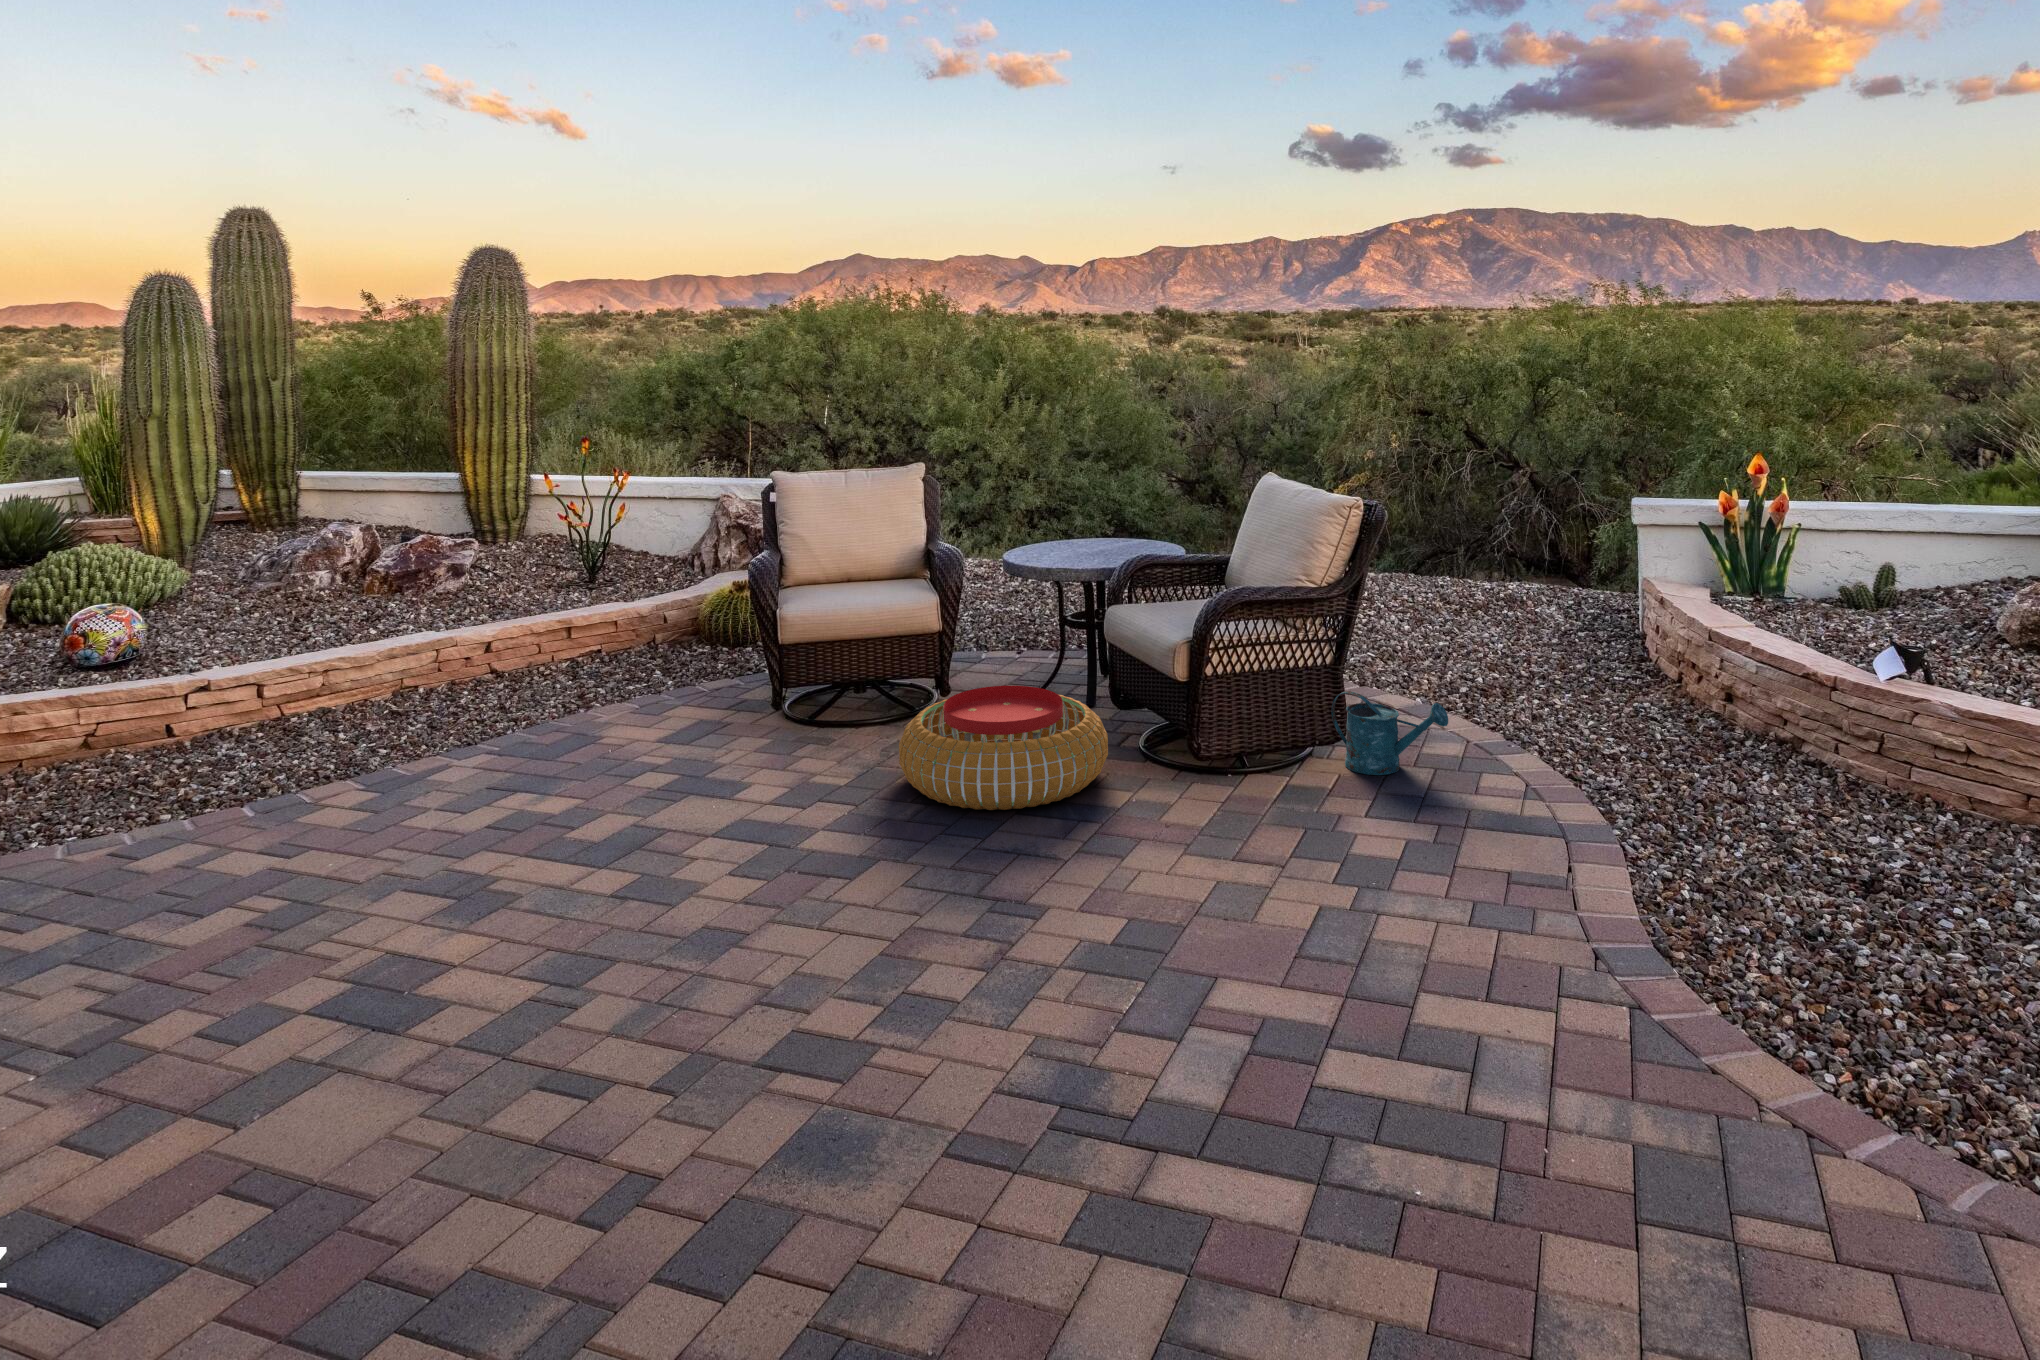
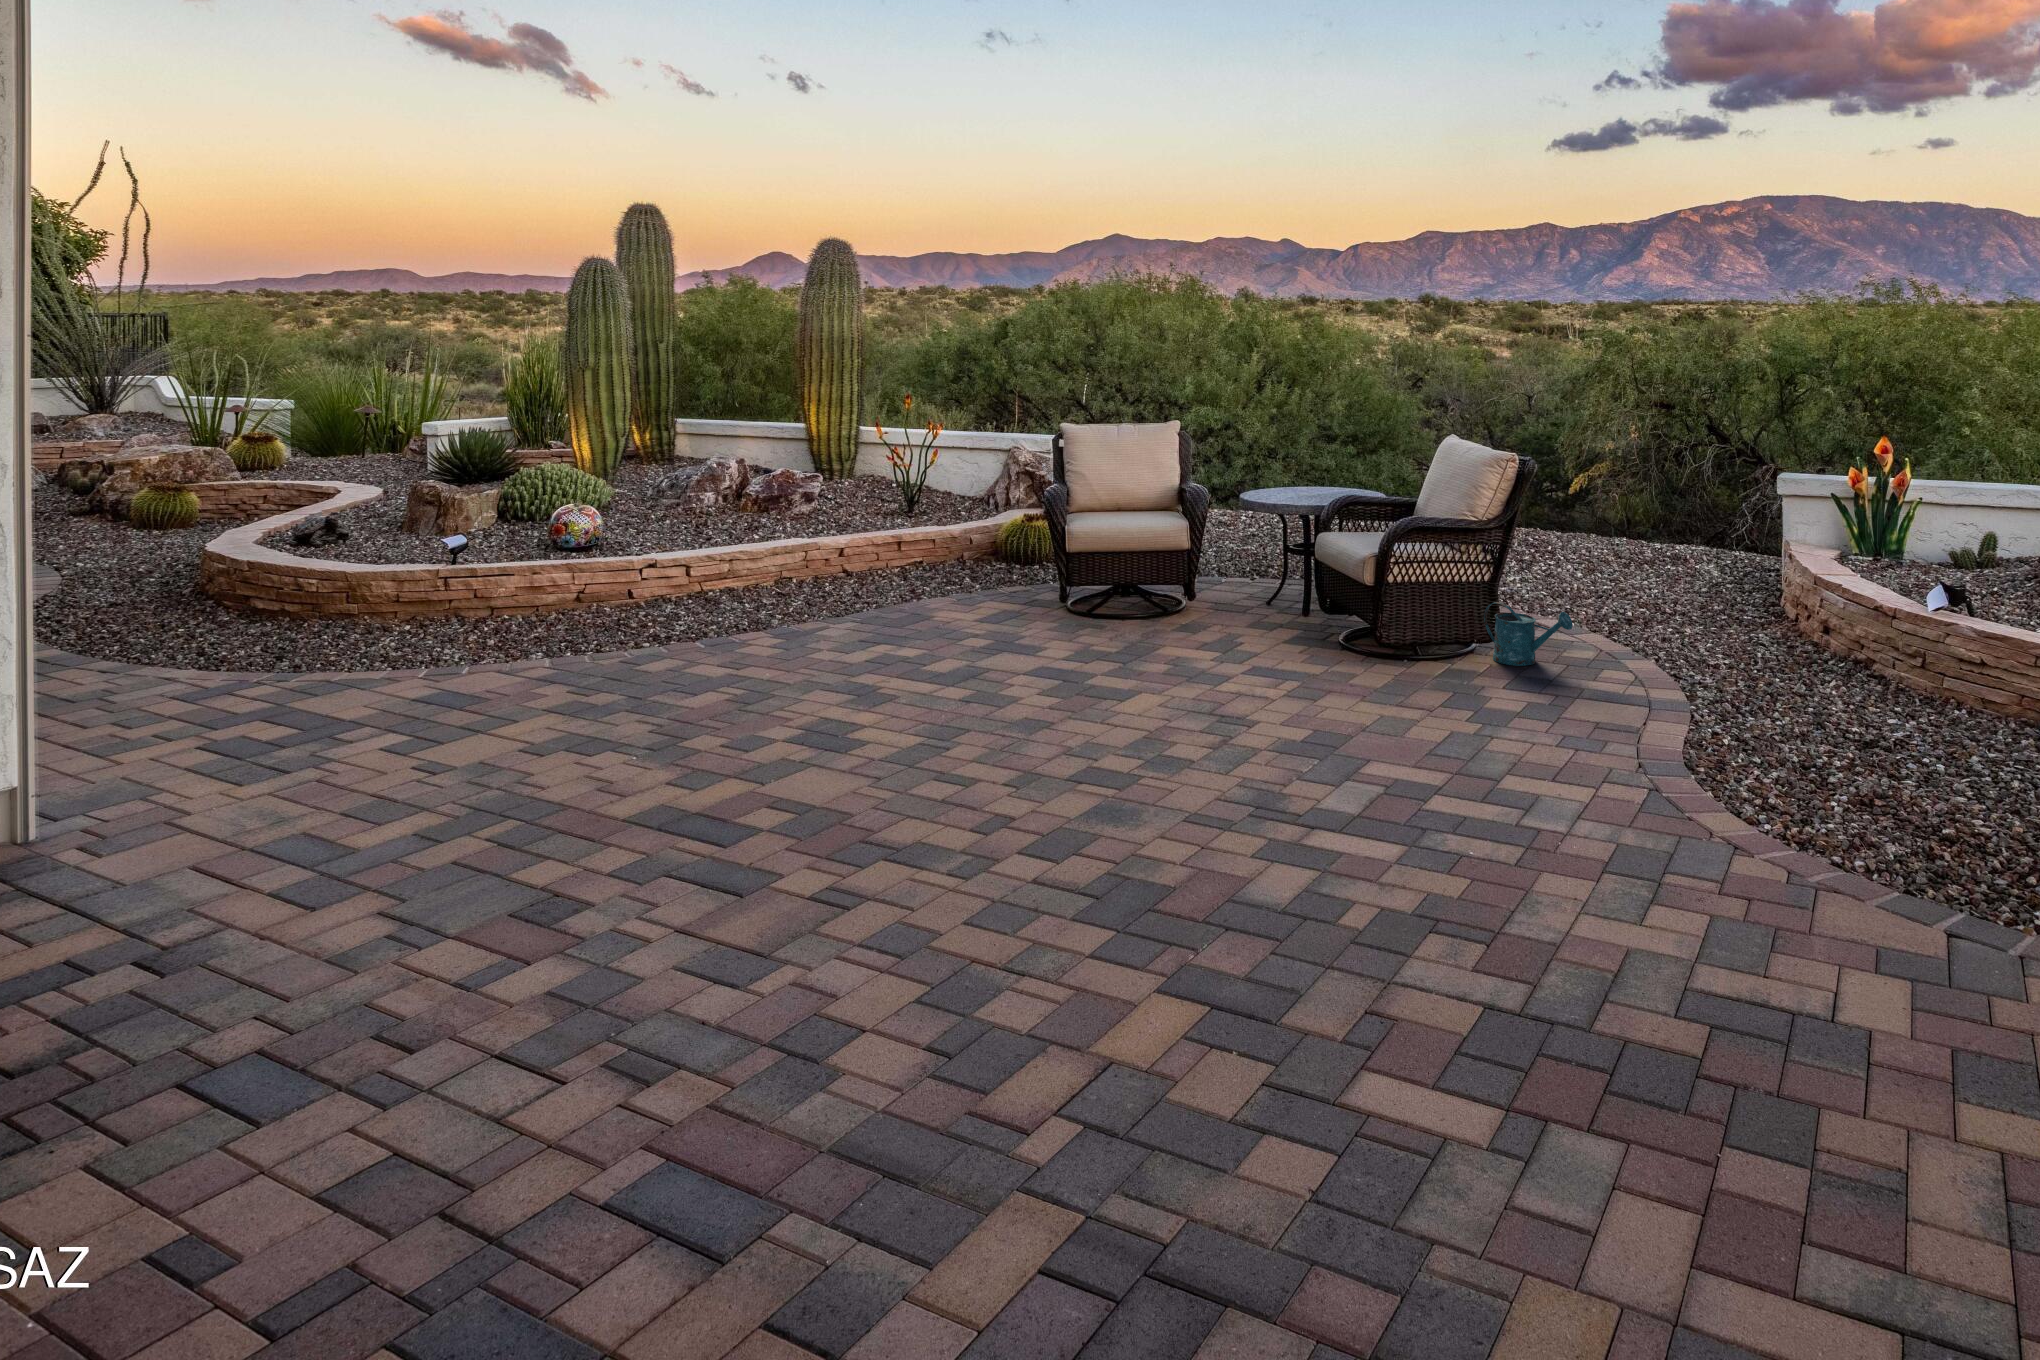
pouf: present [899,685,1108,810] -> none [1153,586,1309,670]

